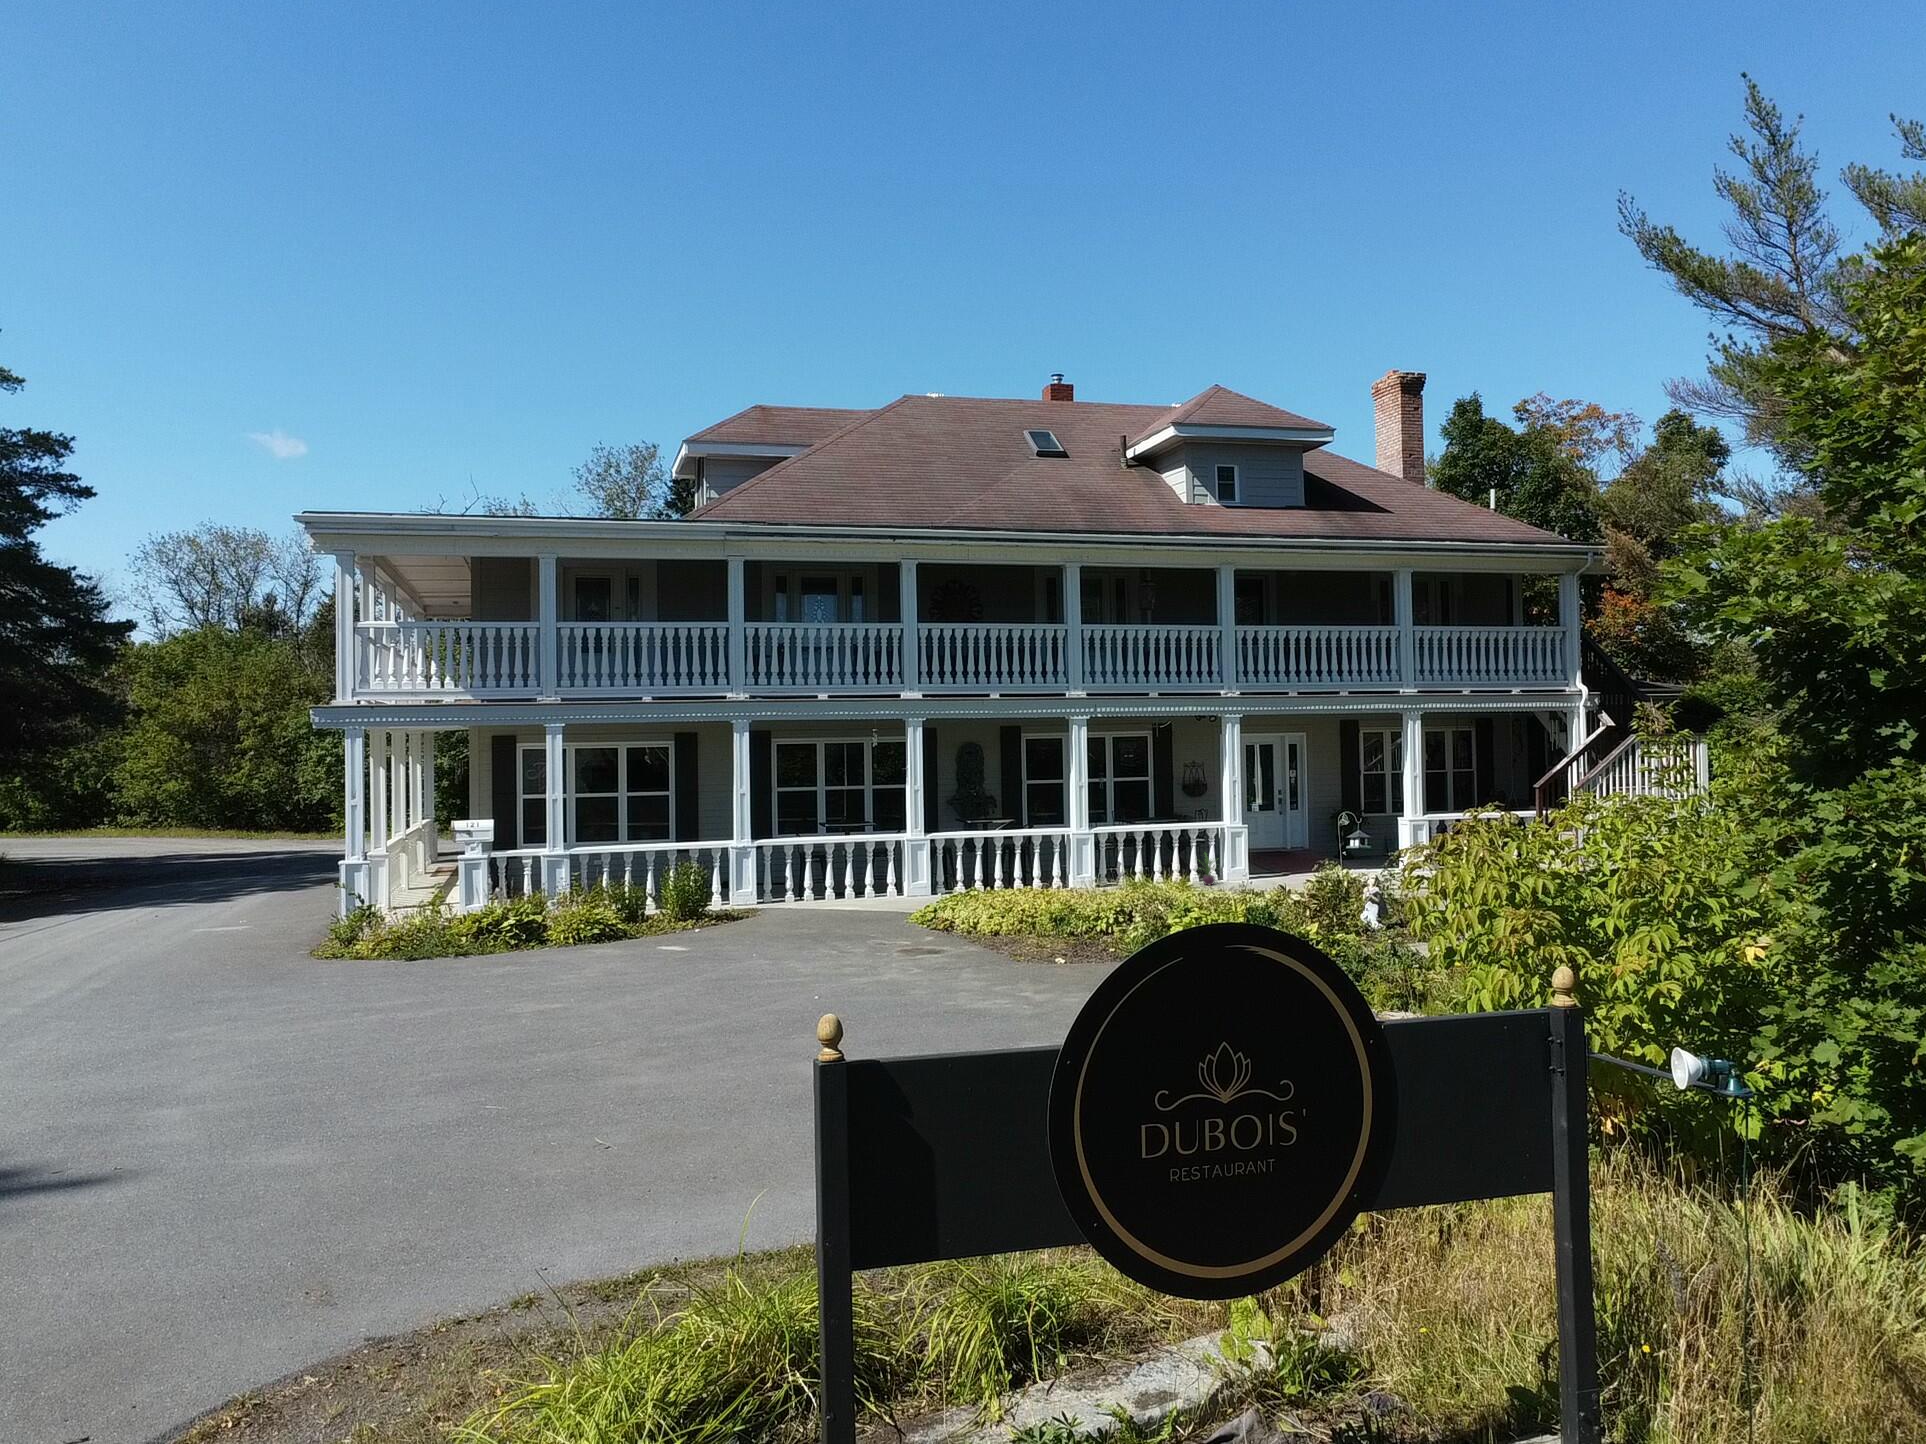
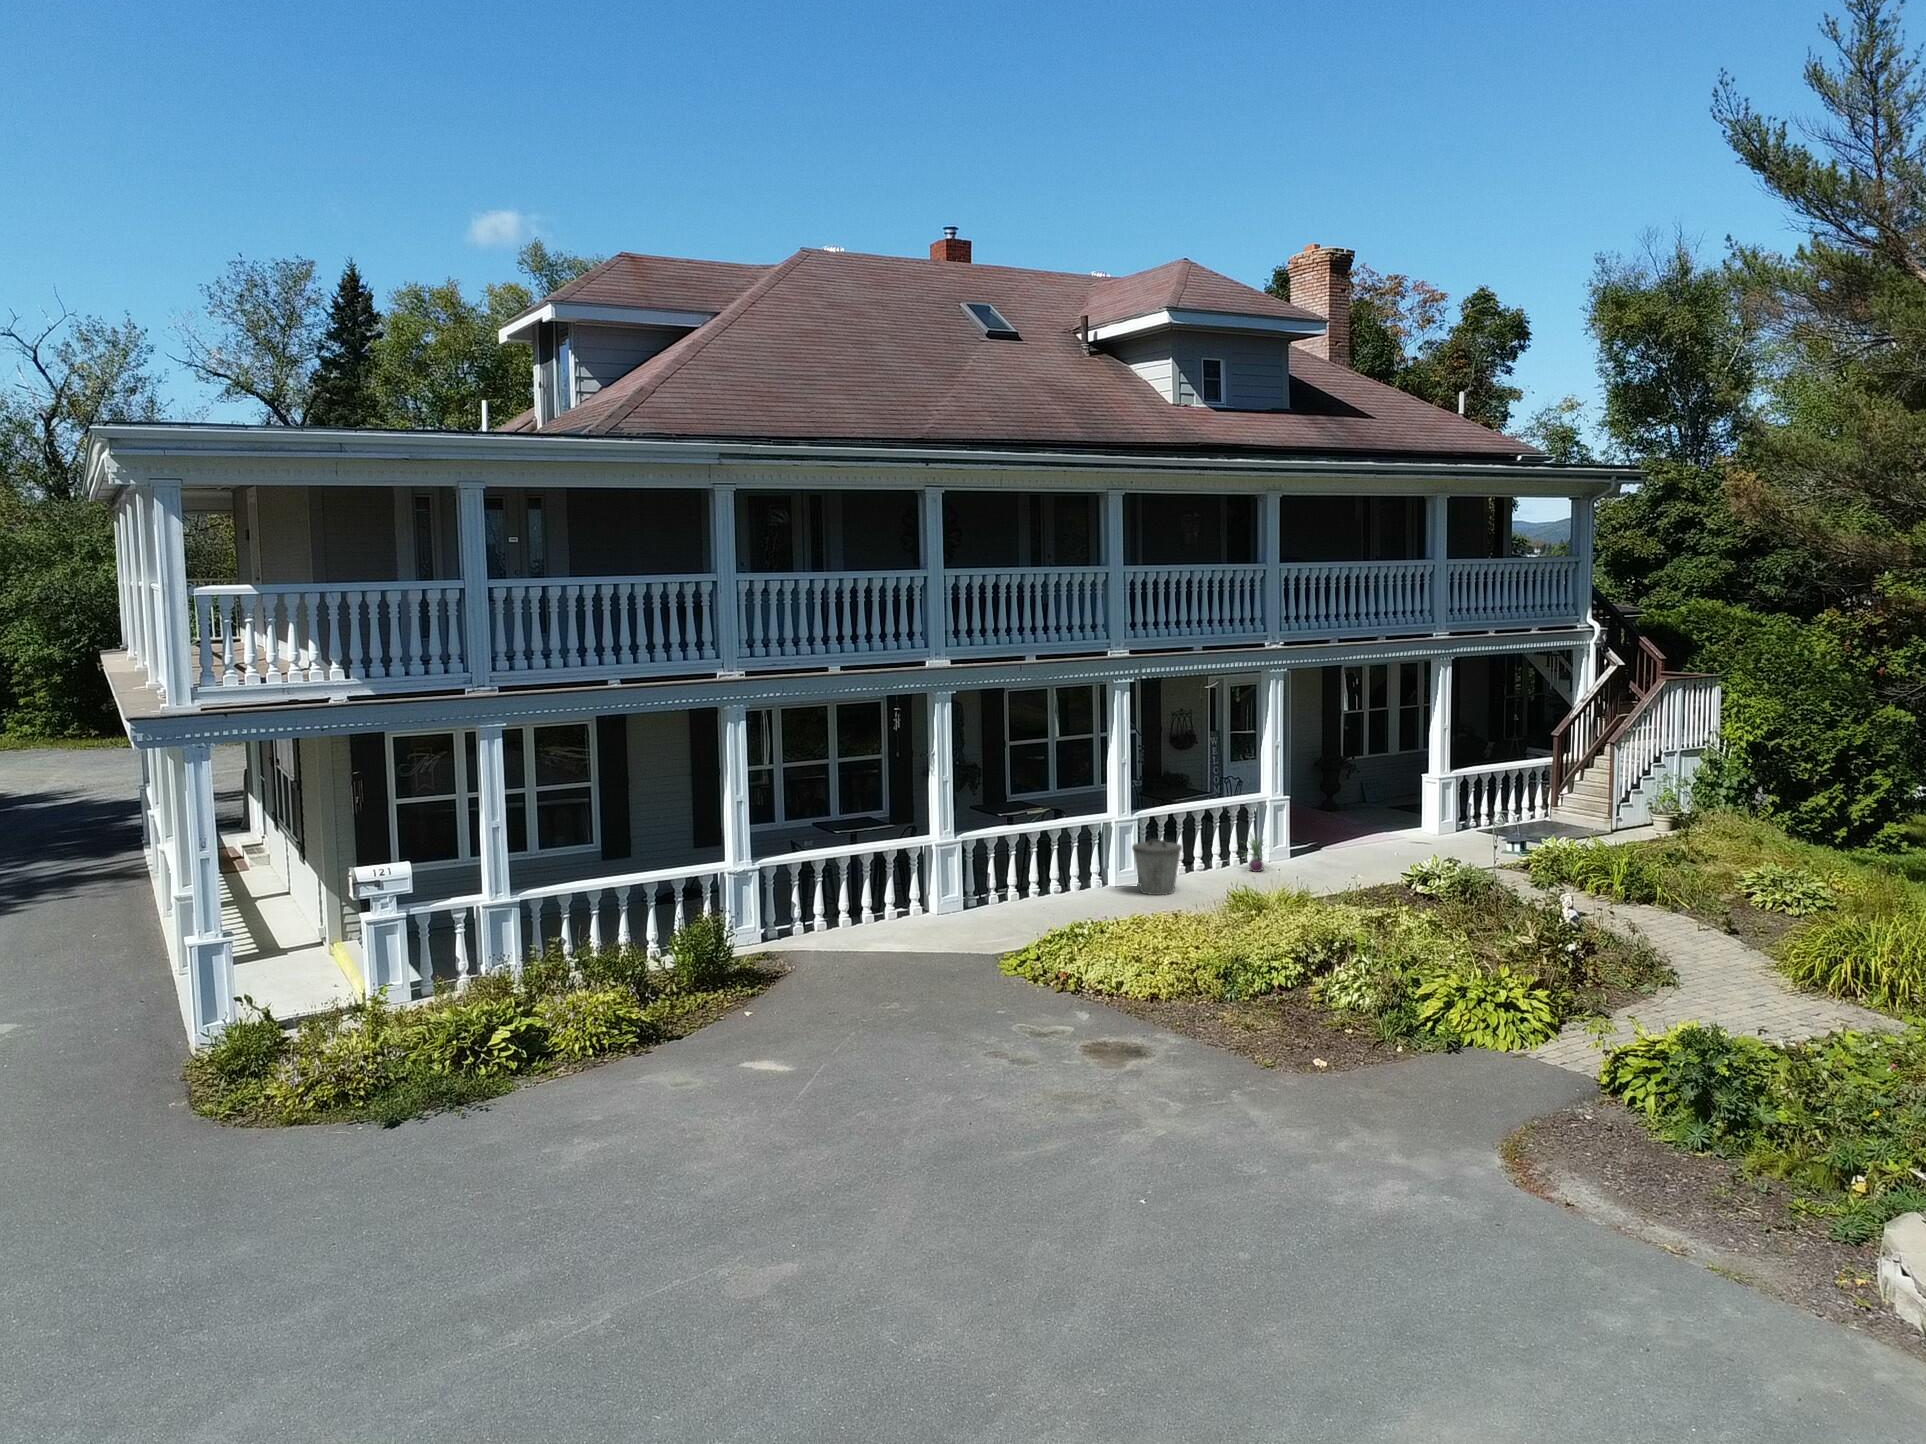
trash can: none [1083,848,1124,894] -> present [1132,839,1182,895]

